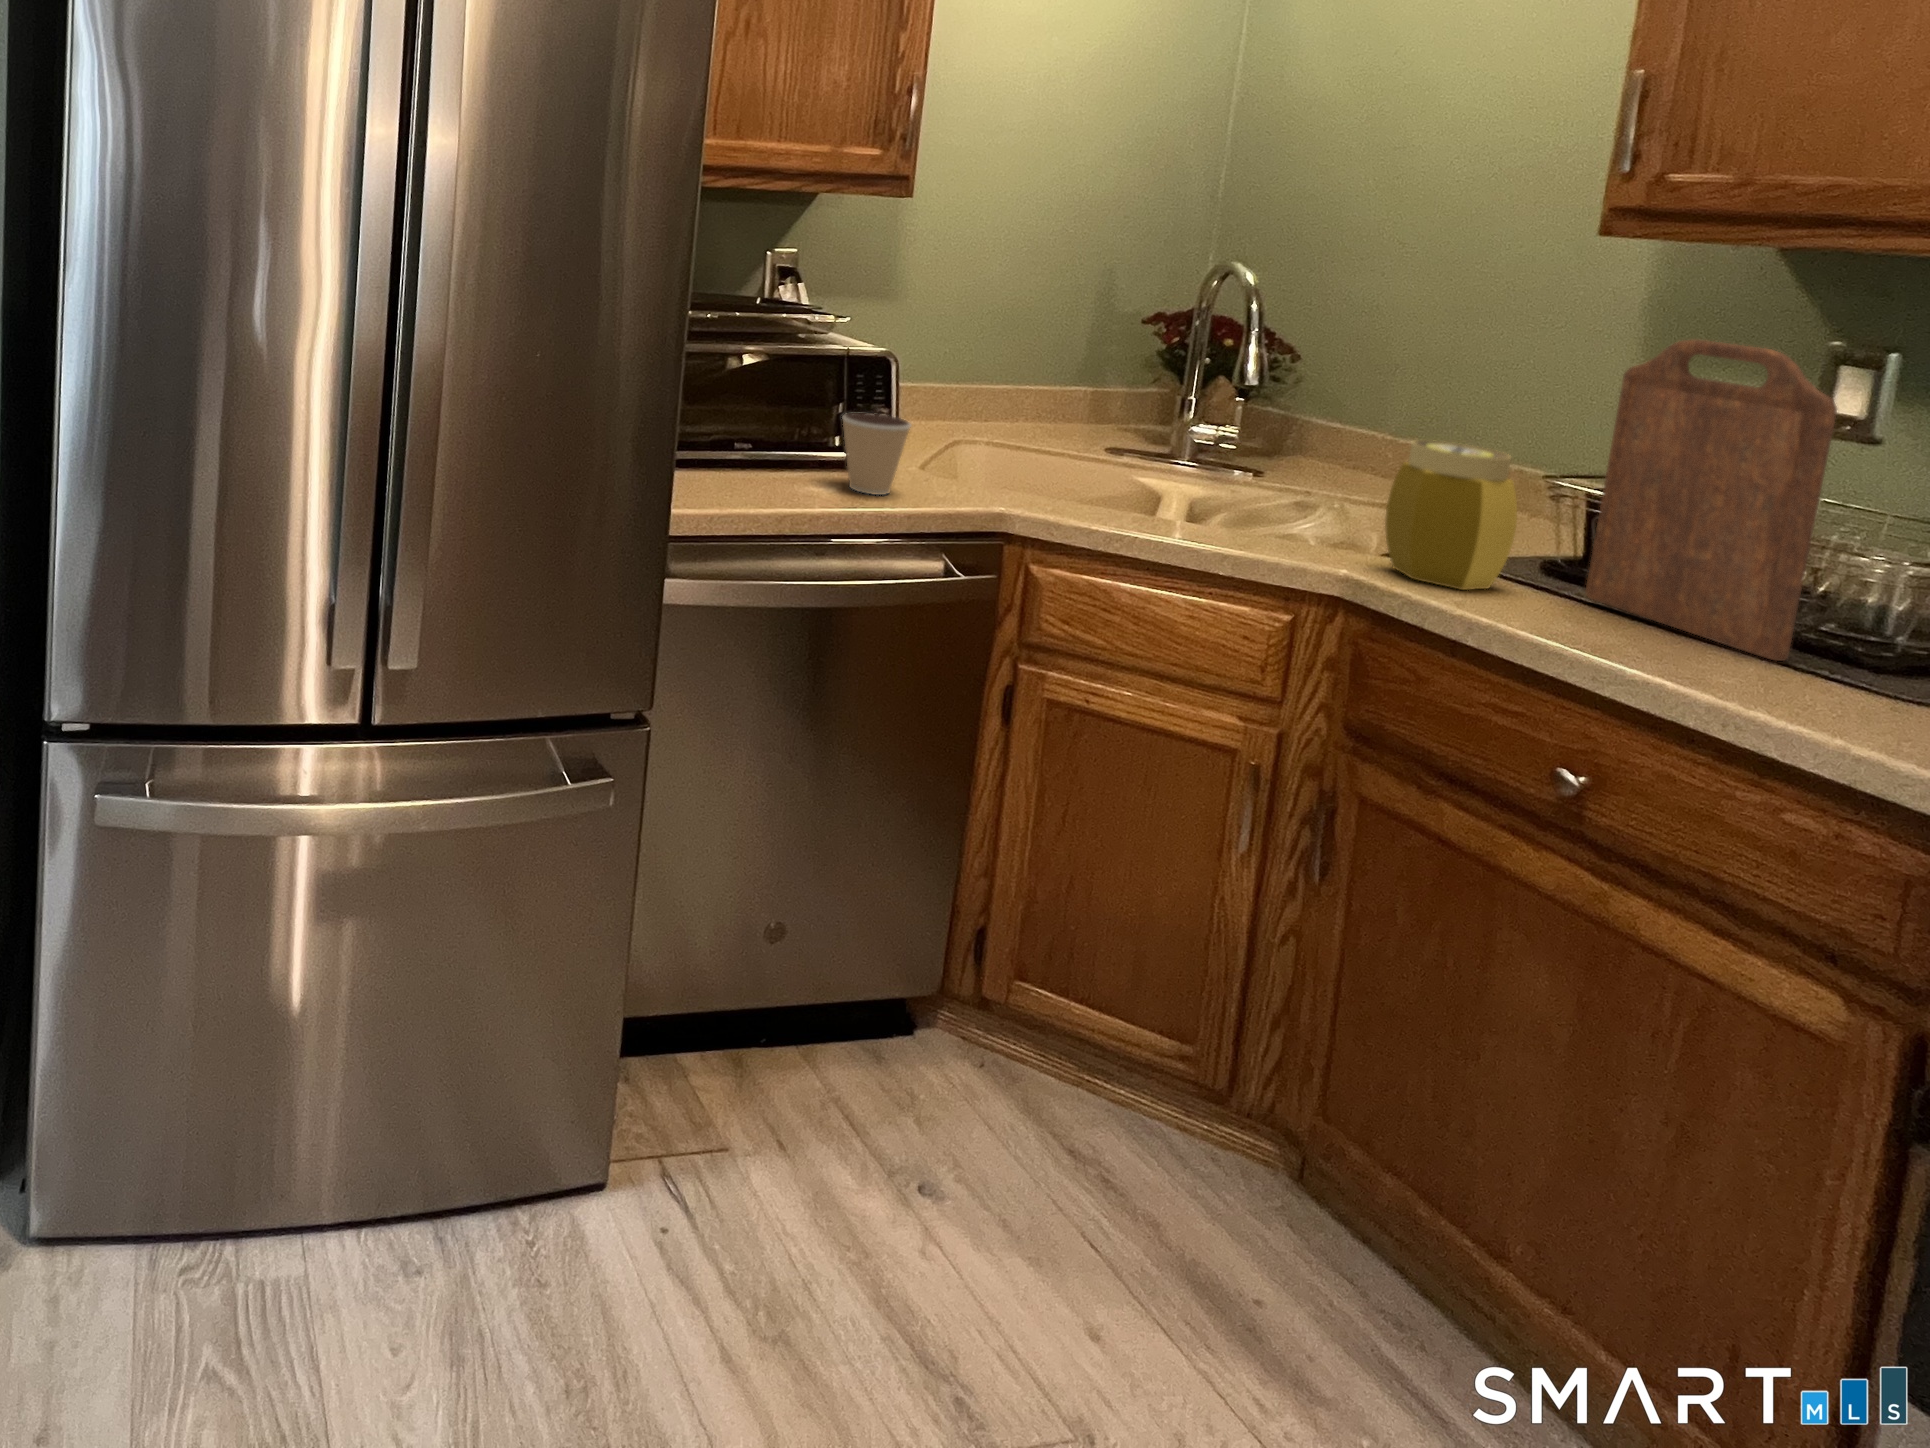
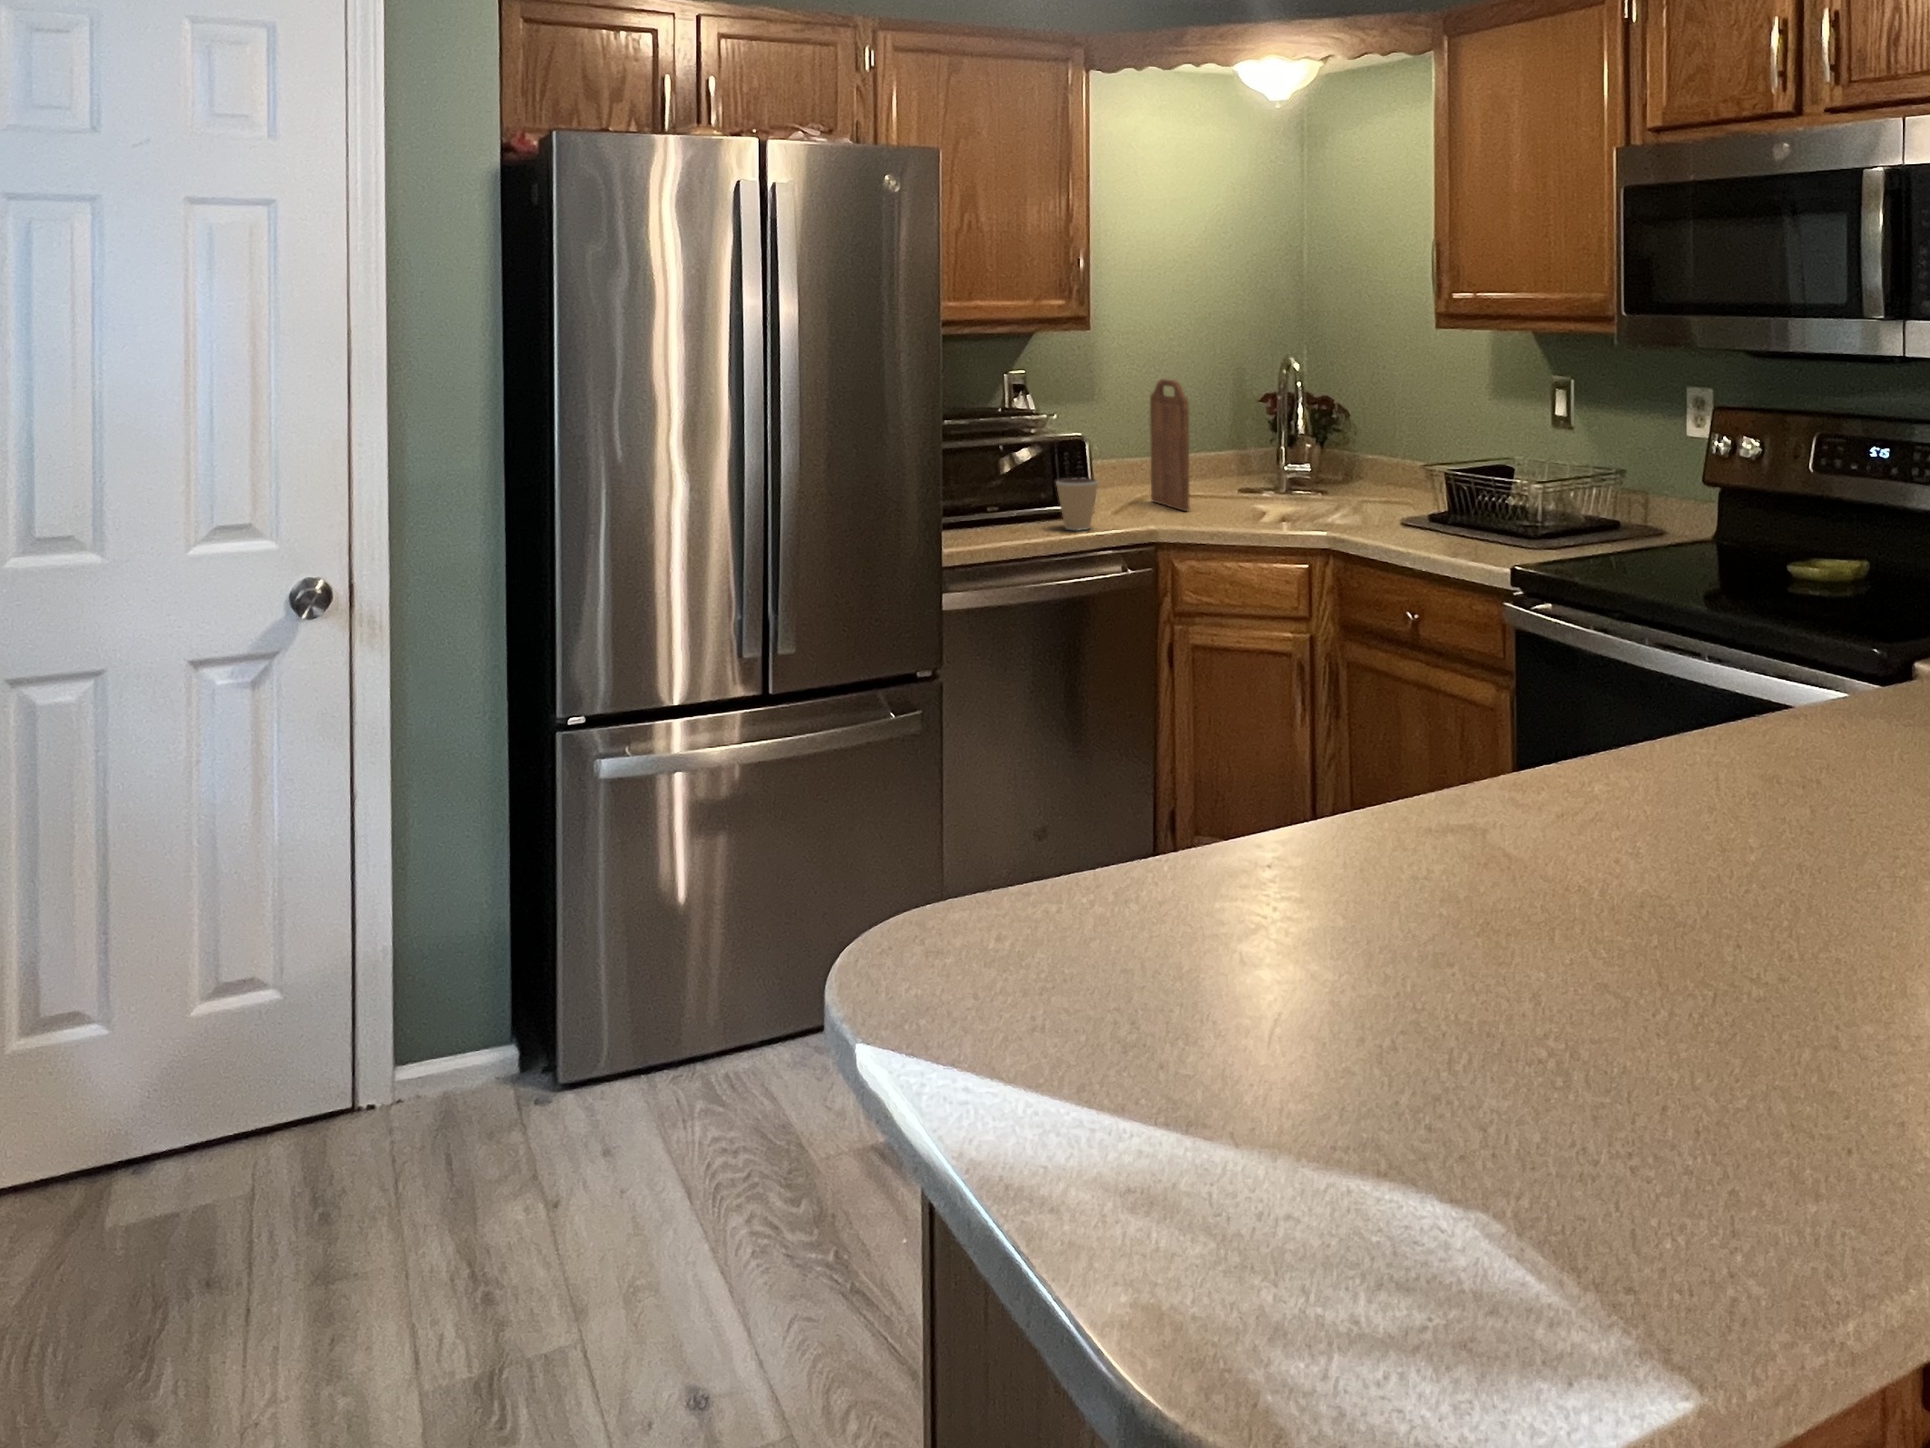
cutting board: present [1586,340,1837,661] -> present [1150,379,1190,511]
jar: present [1385,440,1517,590] -> none [1348,452,1402,532]

